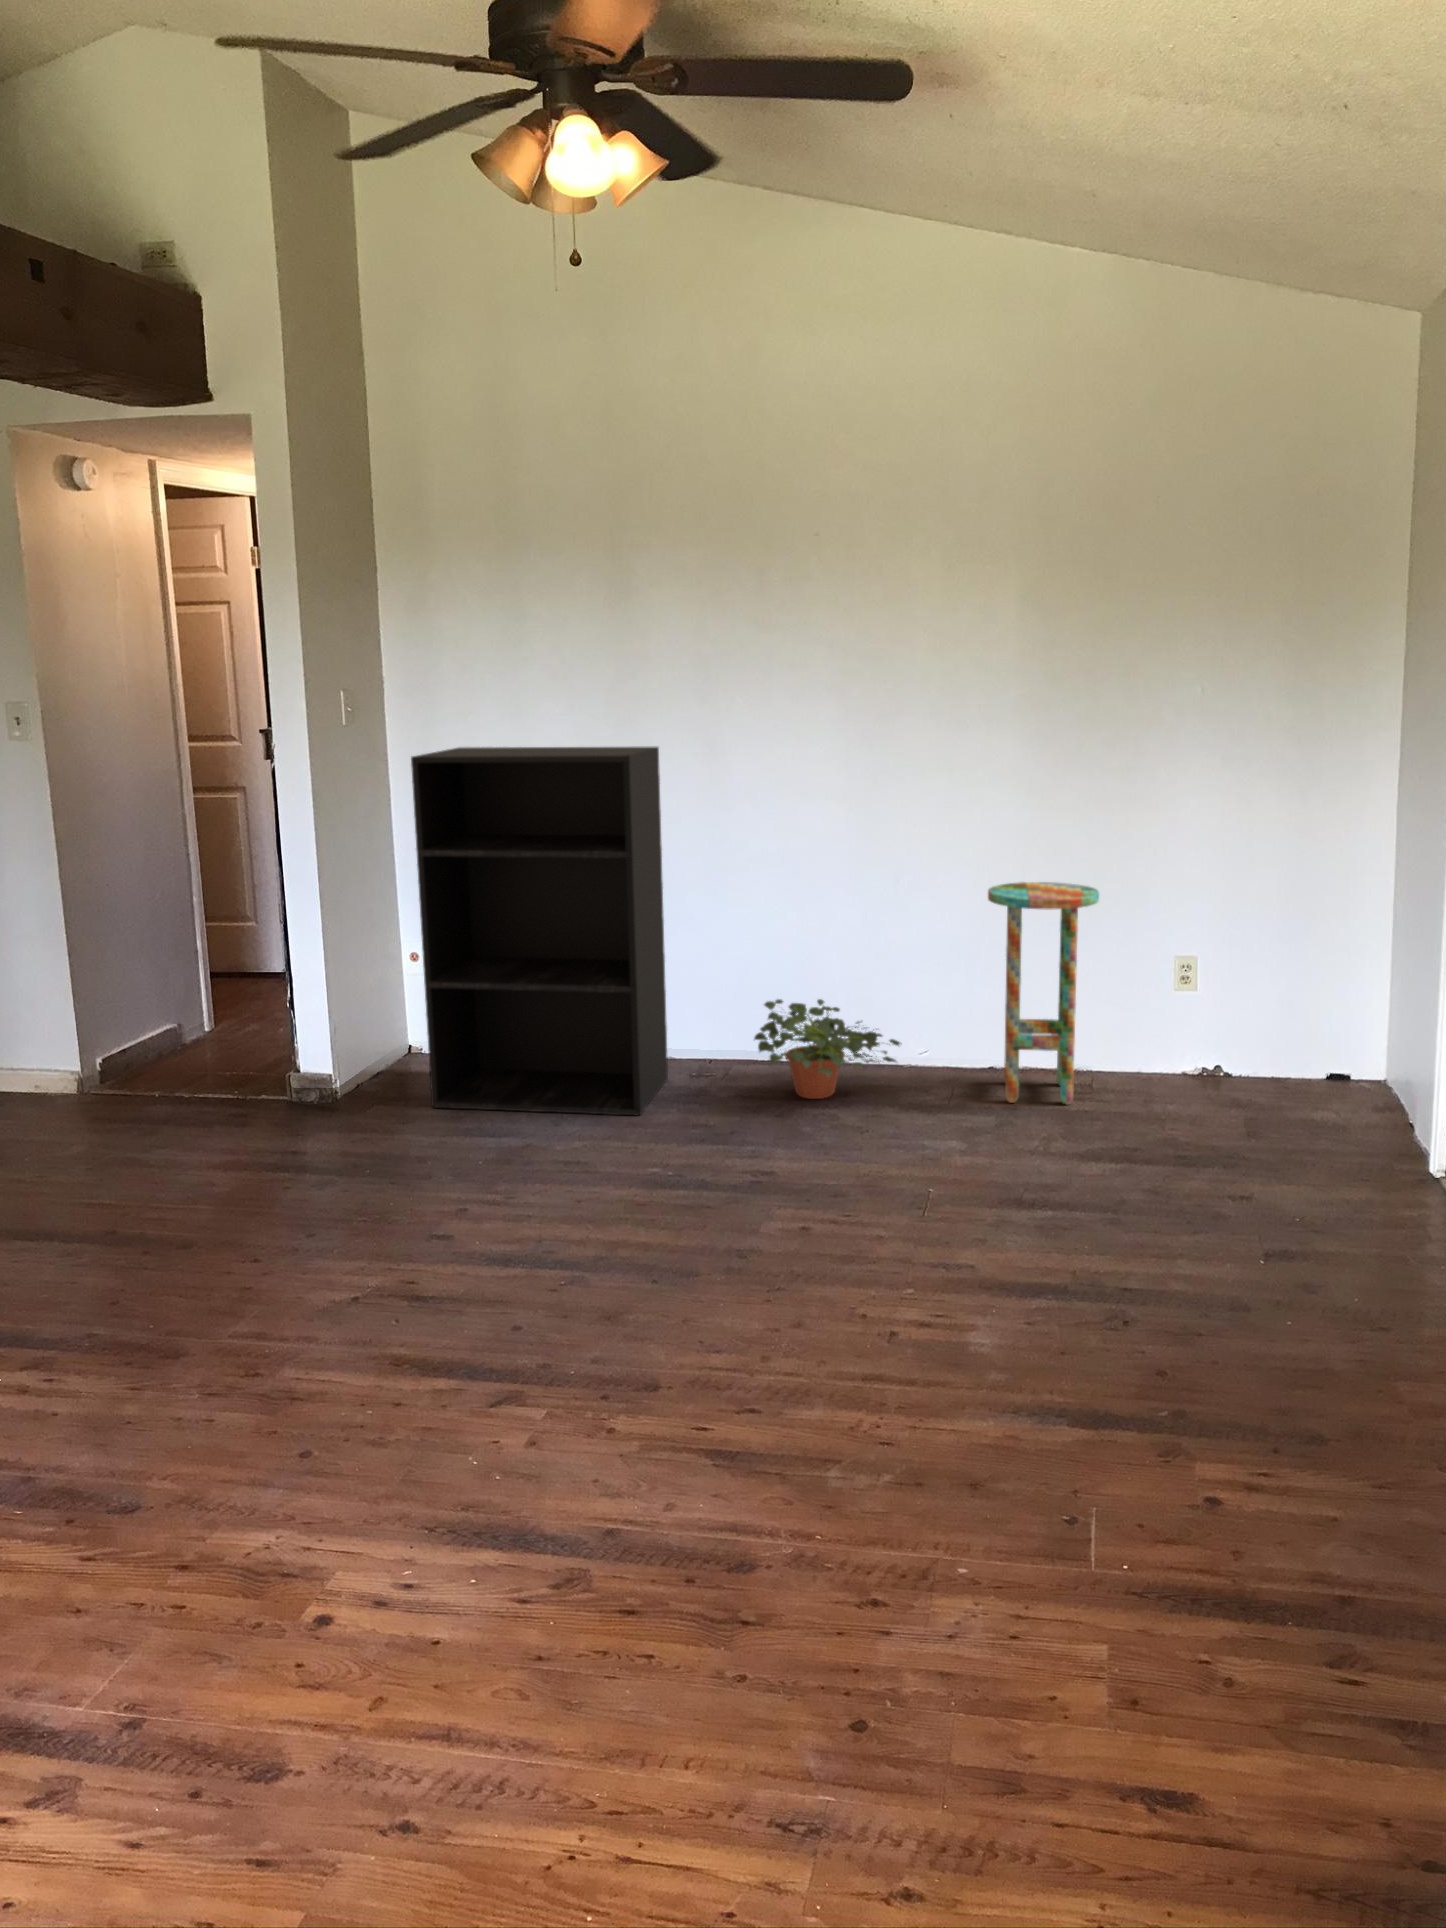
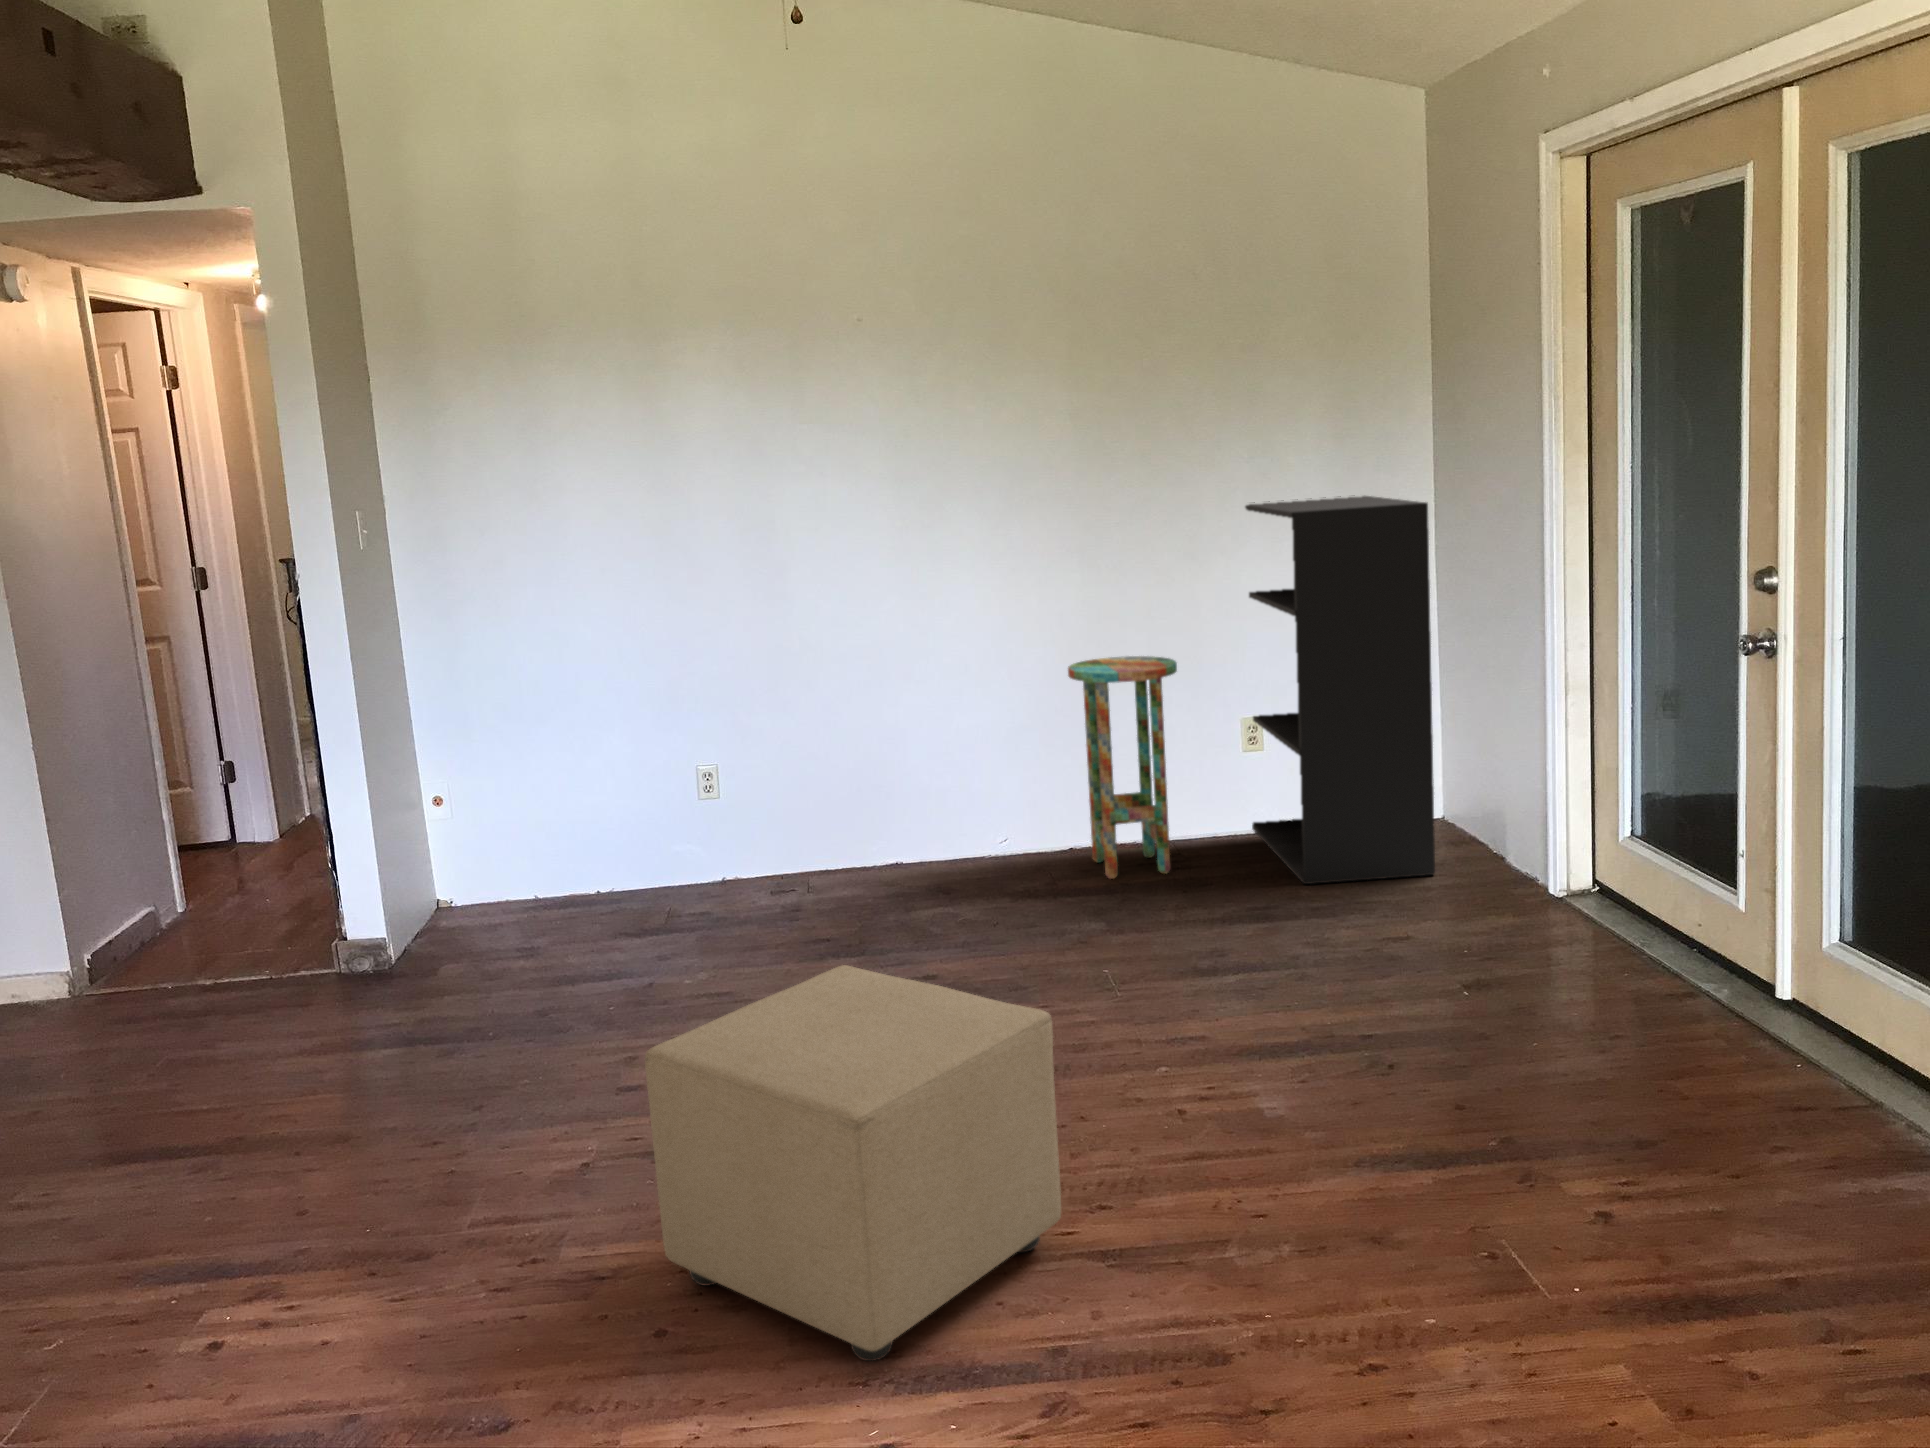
bookshelf: present [411,747,668,1116] -> present [1245,496,1435,884]
potted plant: present [754,999,900,1099] -> none [844,797,997,900]
ottoman: none [351,1160,723,1535] -> present [645,965,1061,1361]

